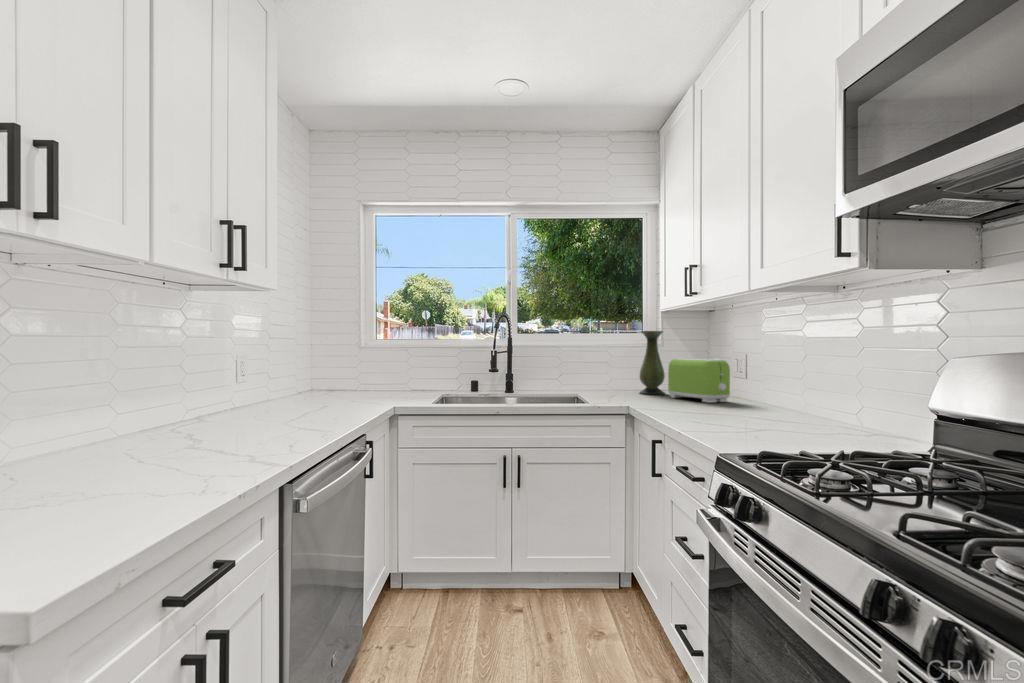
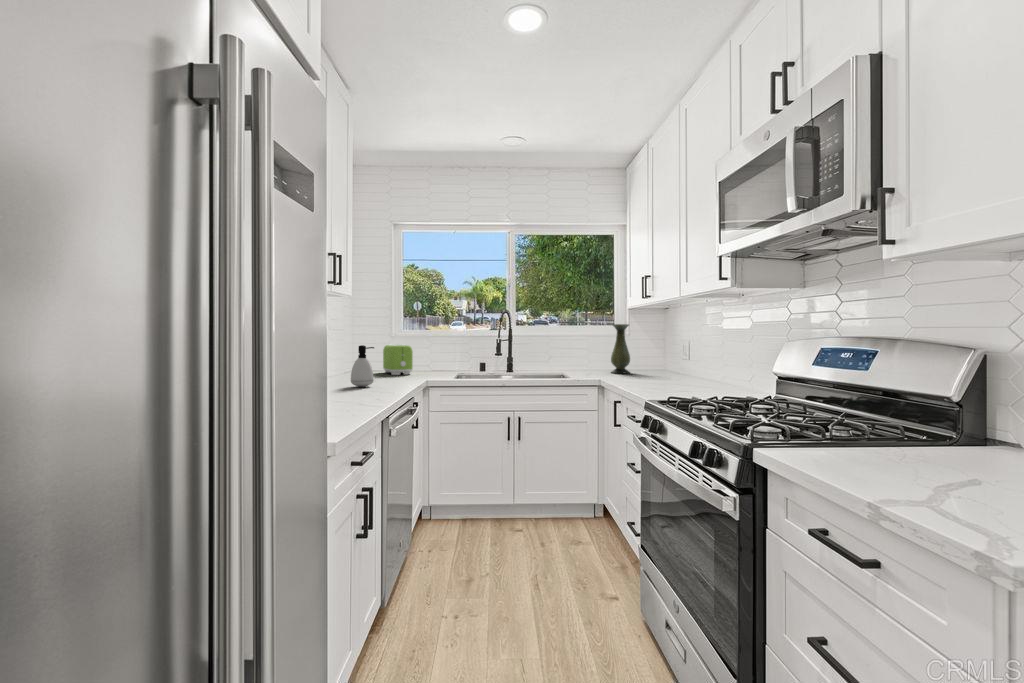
toaster: present [668,358,730,403] -> present [383,344,413,375]
soap dispenser: none [277,360,312,418] -> present [351,345,374,387]

